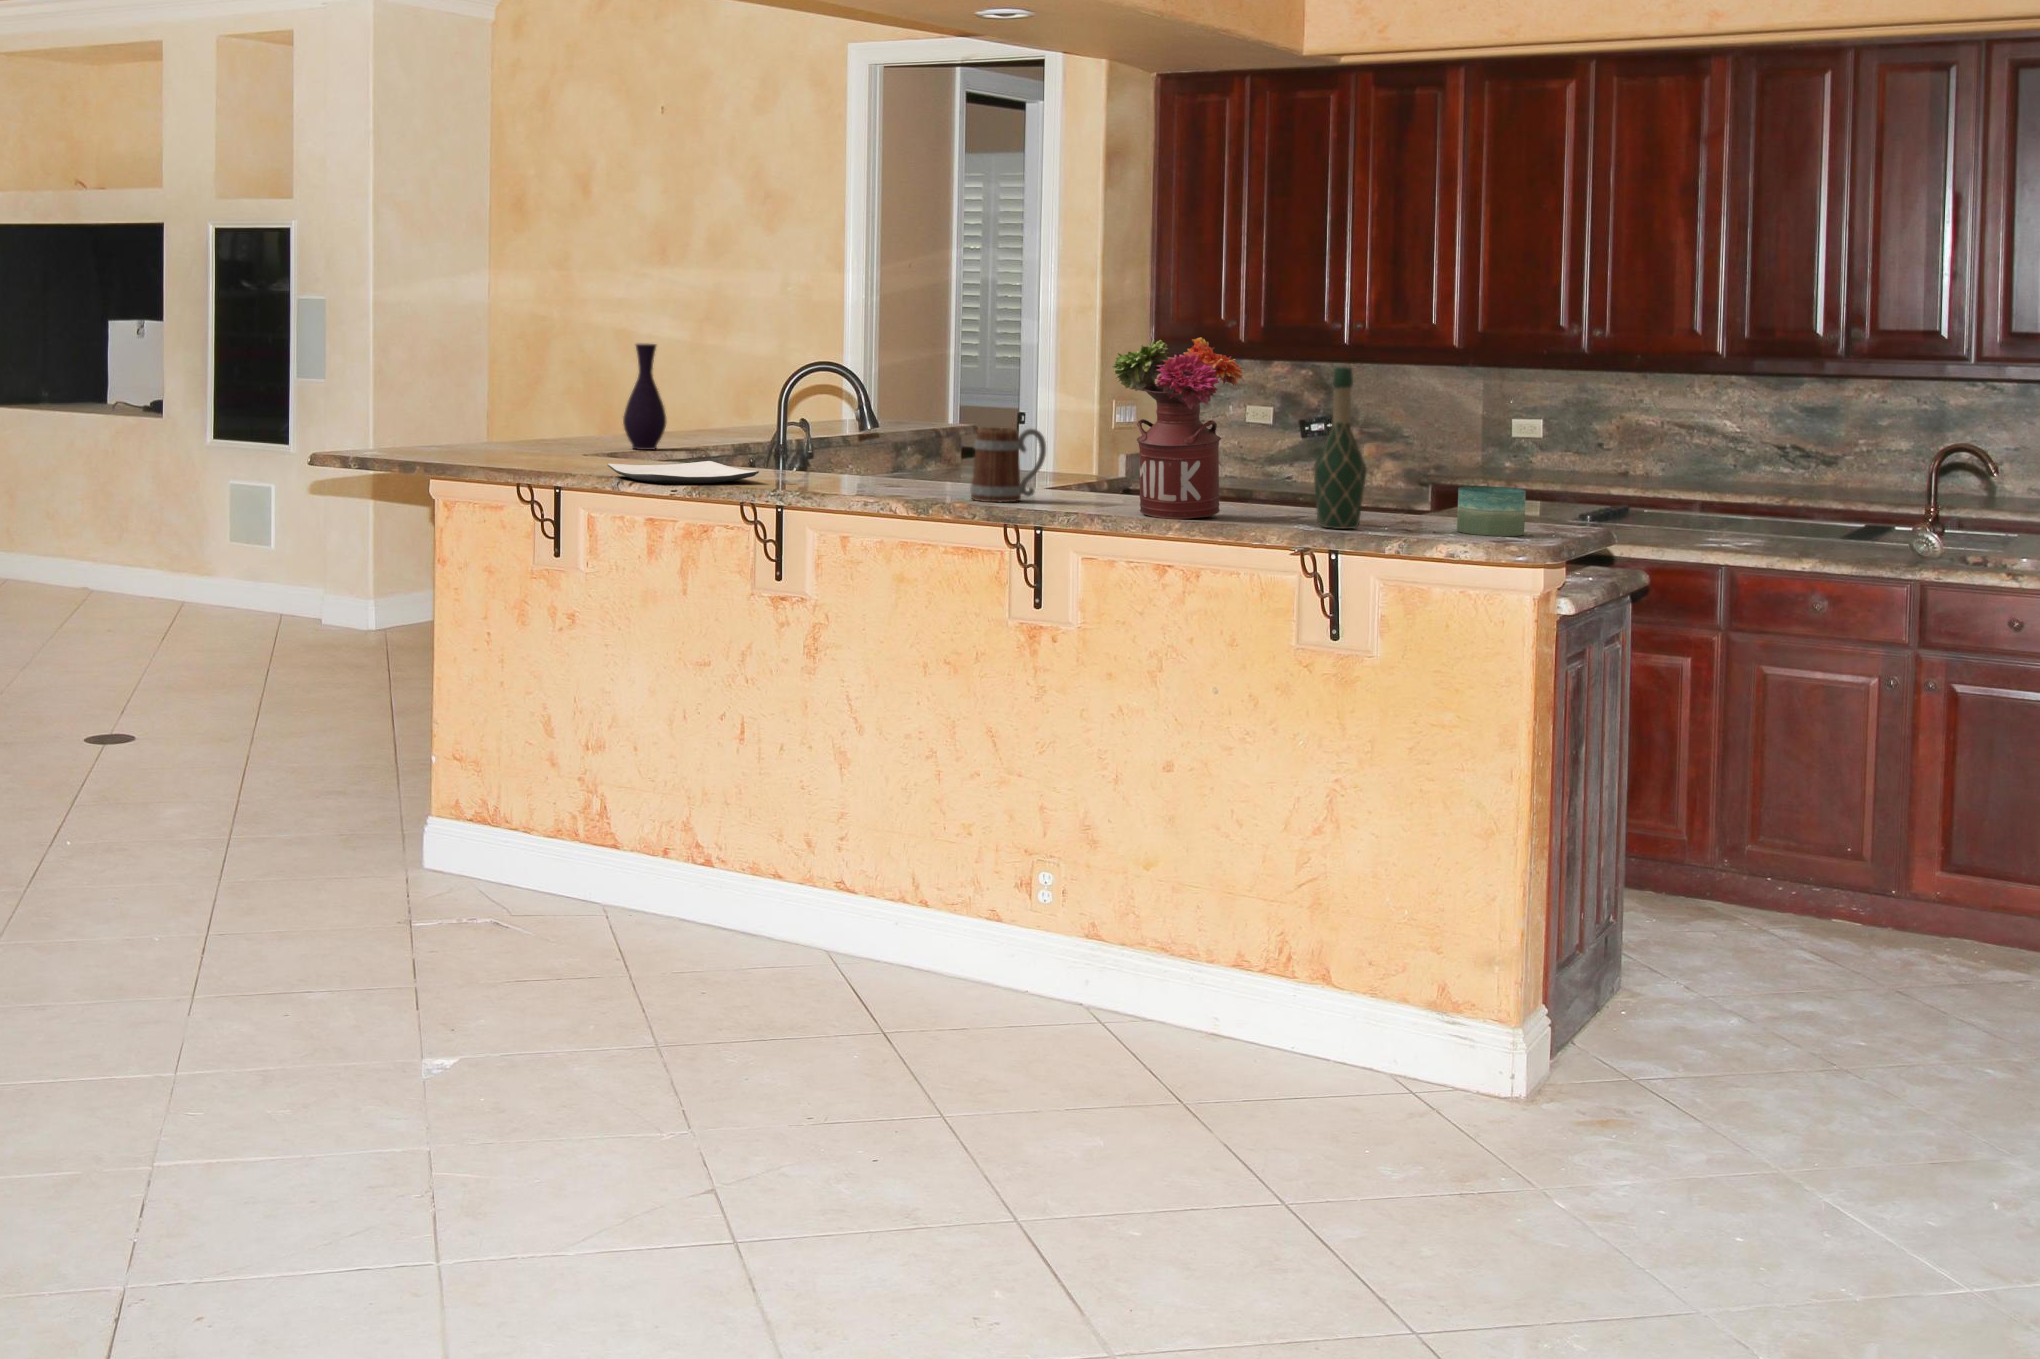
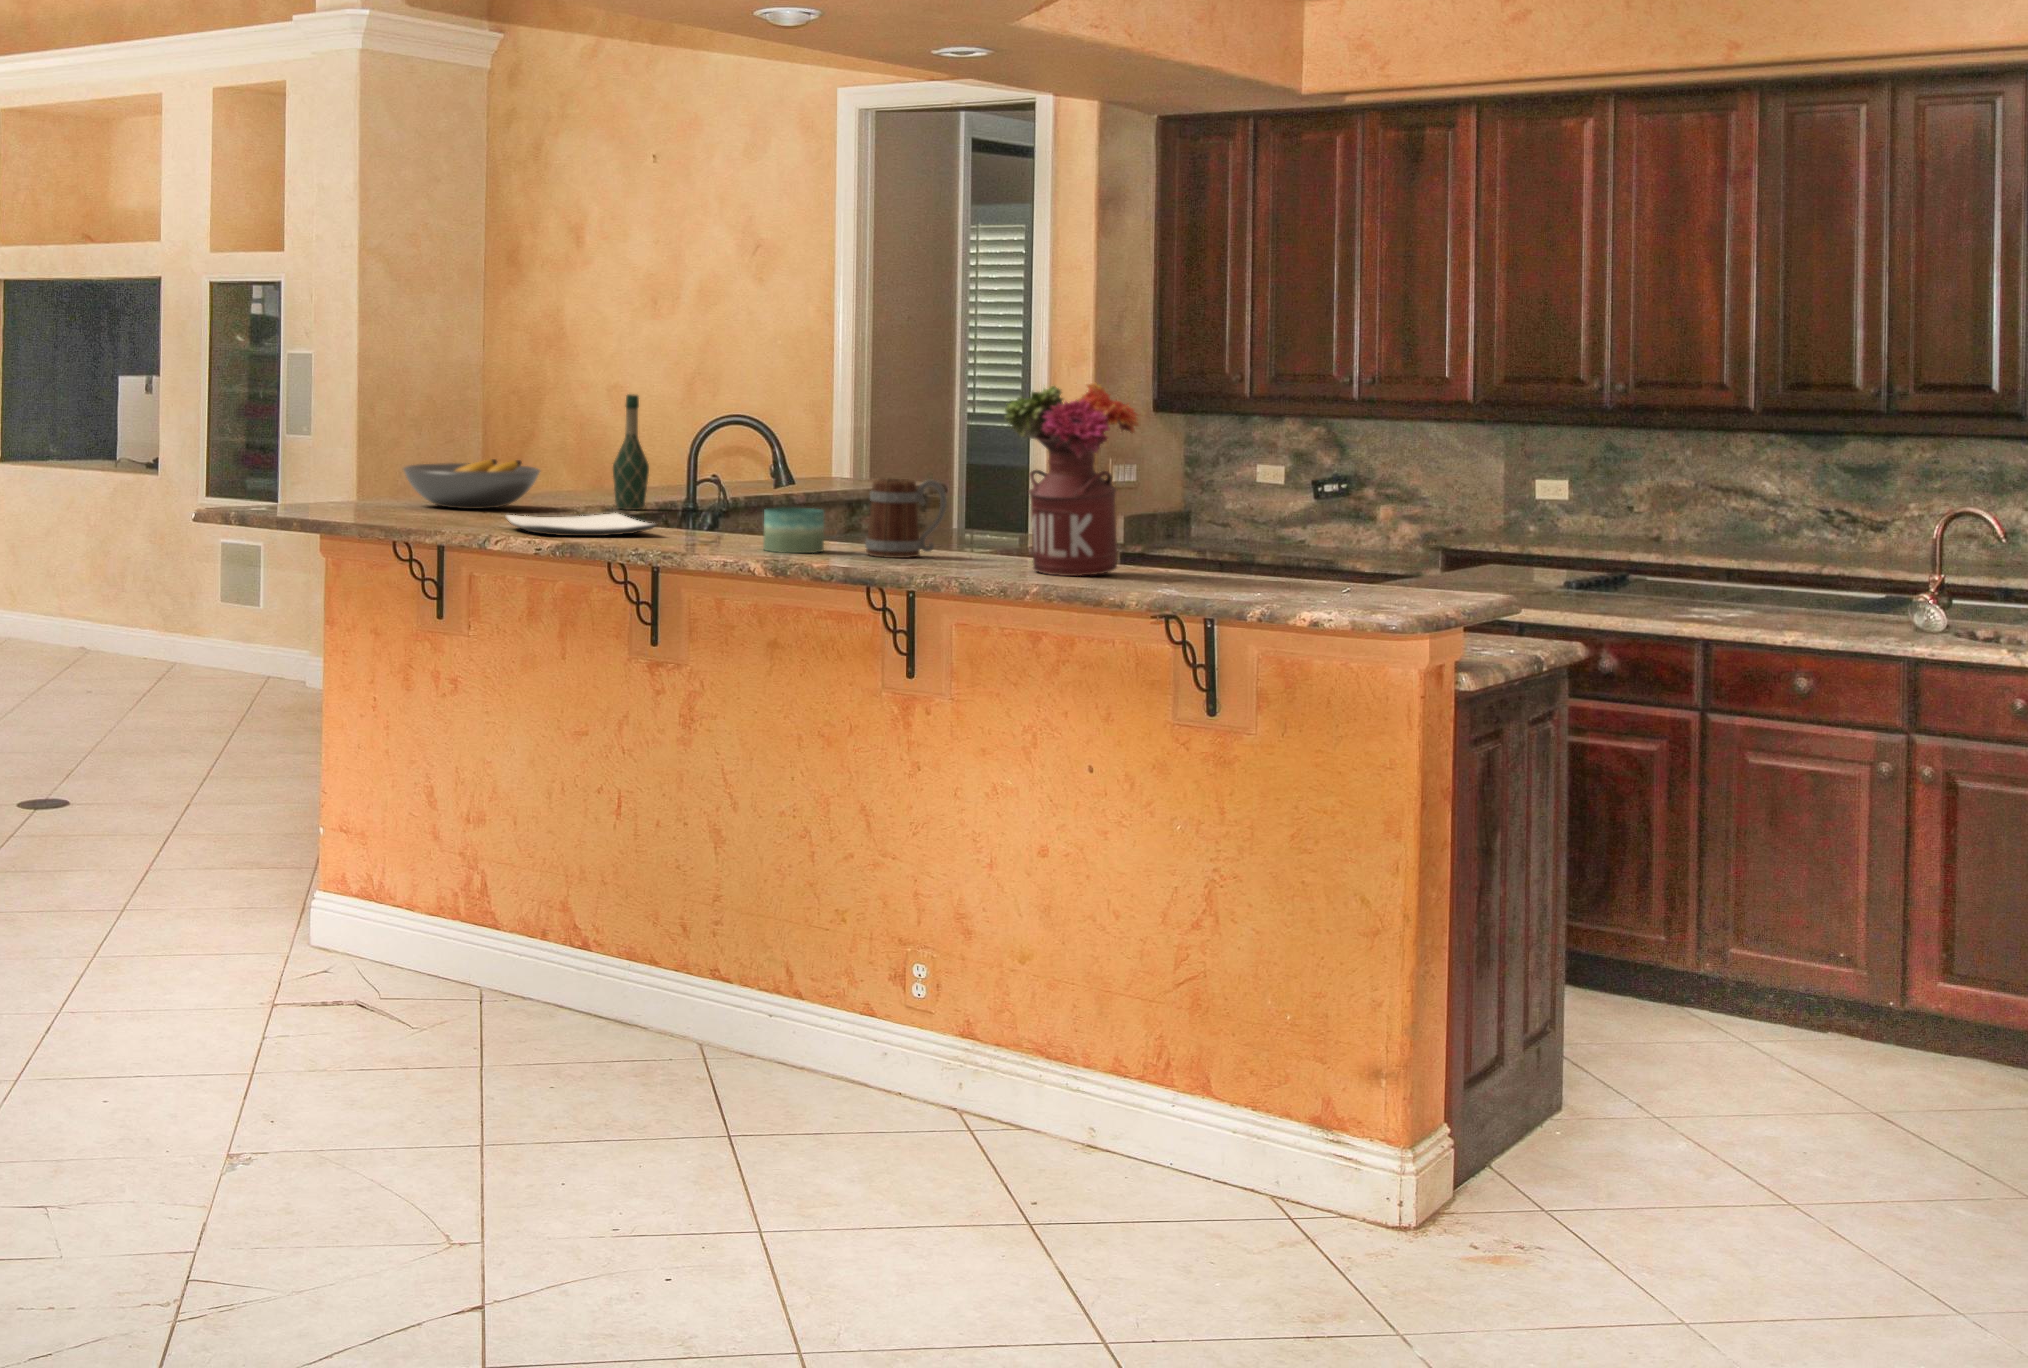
vase: present [623,344,667,450] -> none [564,393,608,504]
wine bottle: present [1314,367,1366,529] -> present [613,394,649,510]
fruit bowl: none [481,409,614,456] -> present [404,459,540,509]
candle: present [1457,486,1526,536] -> present [763,507,824,553]

